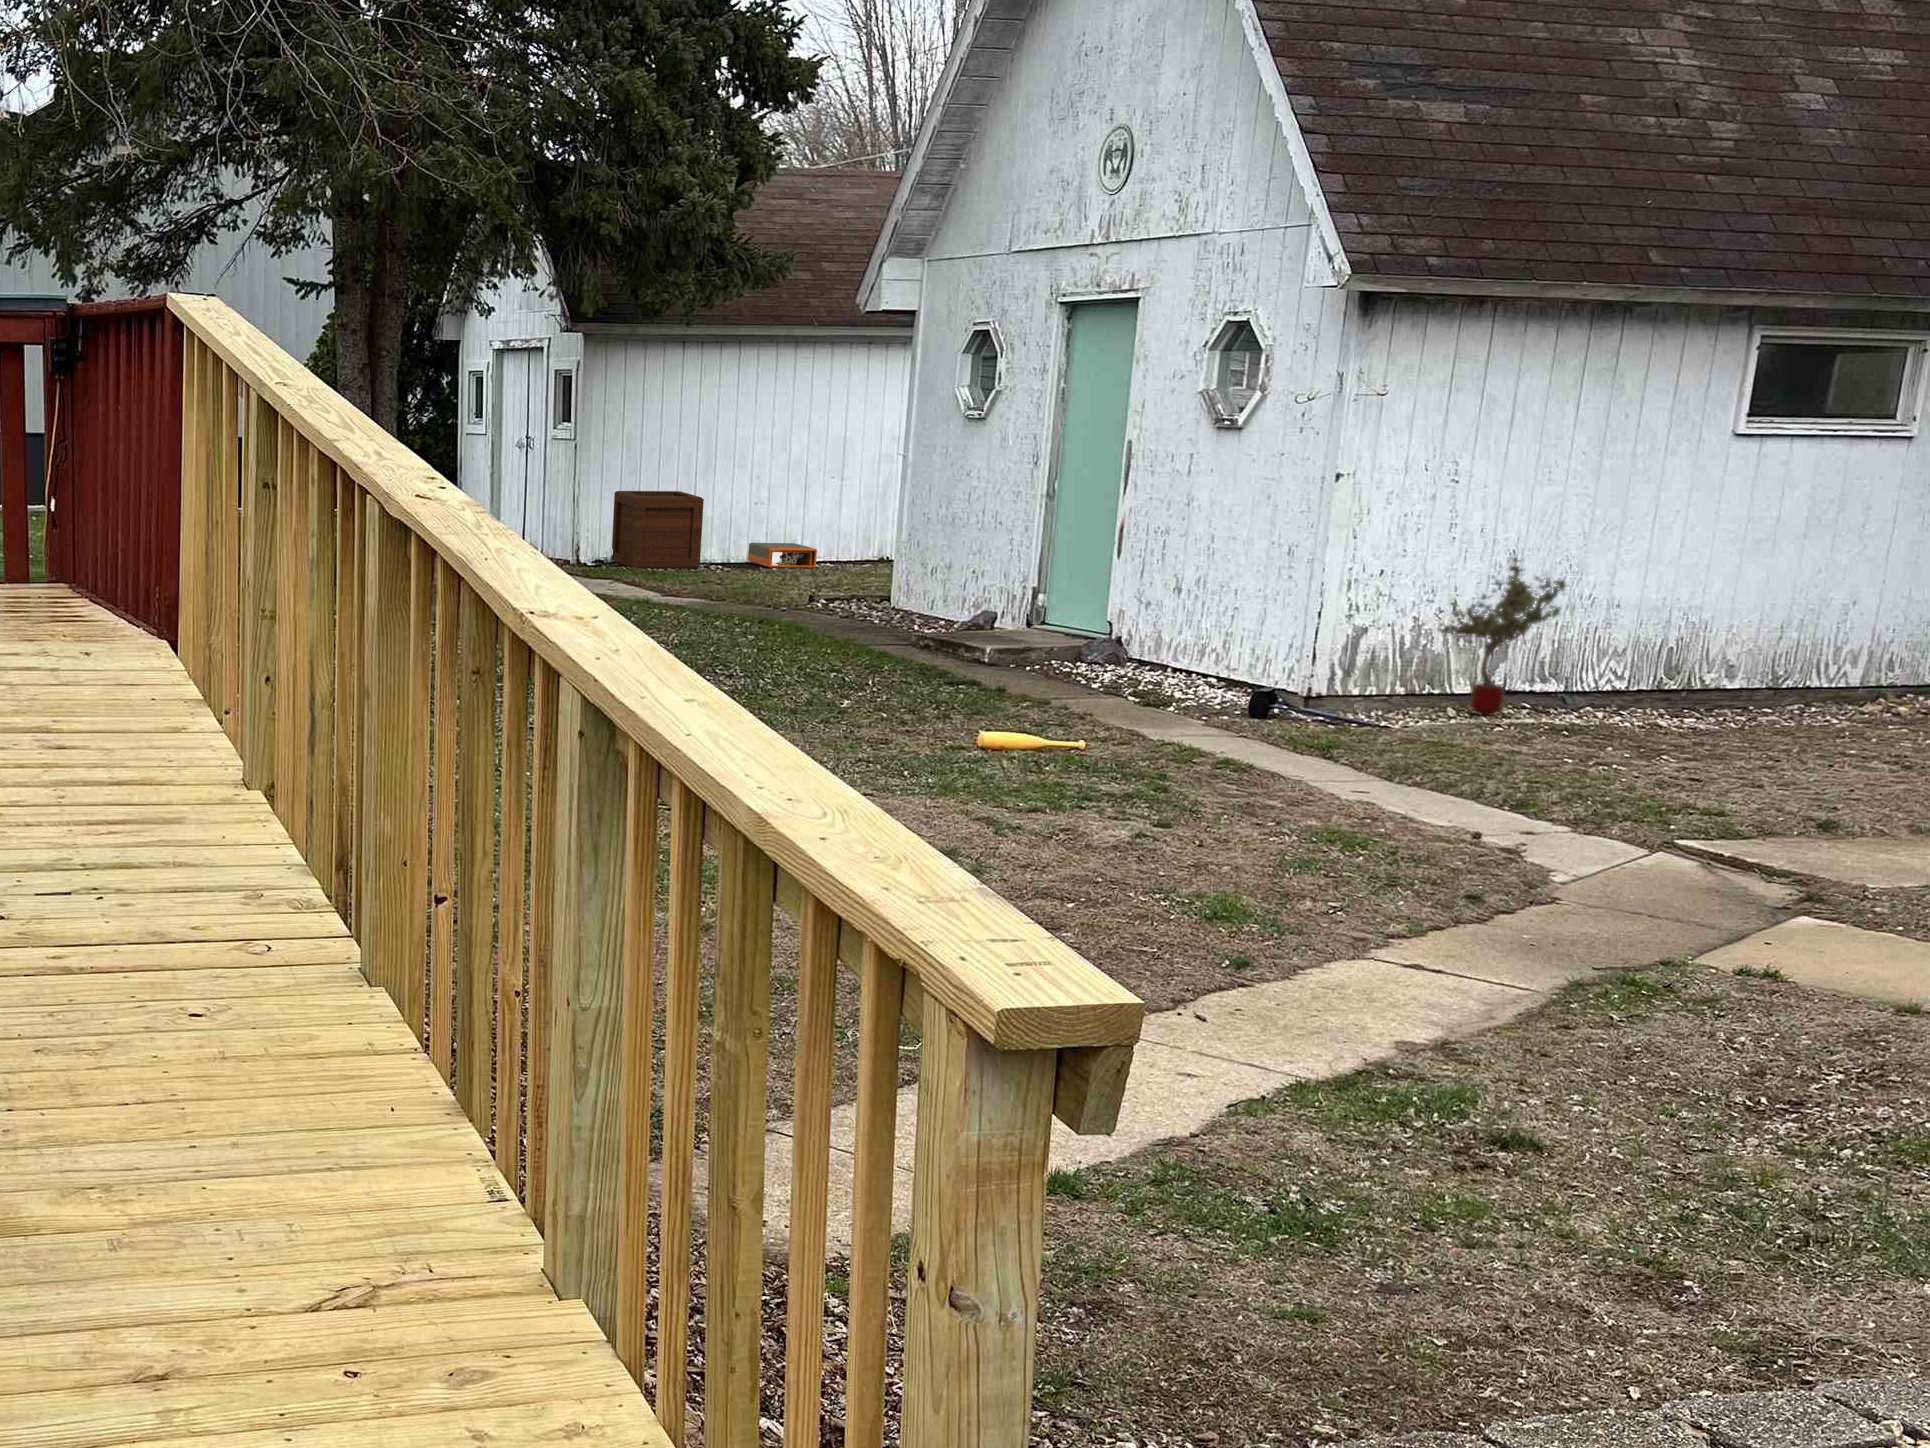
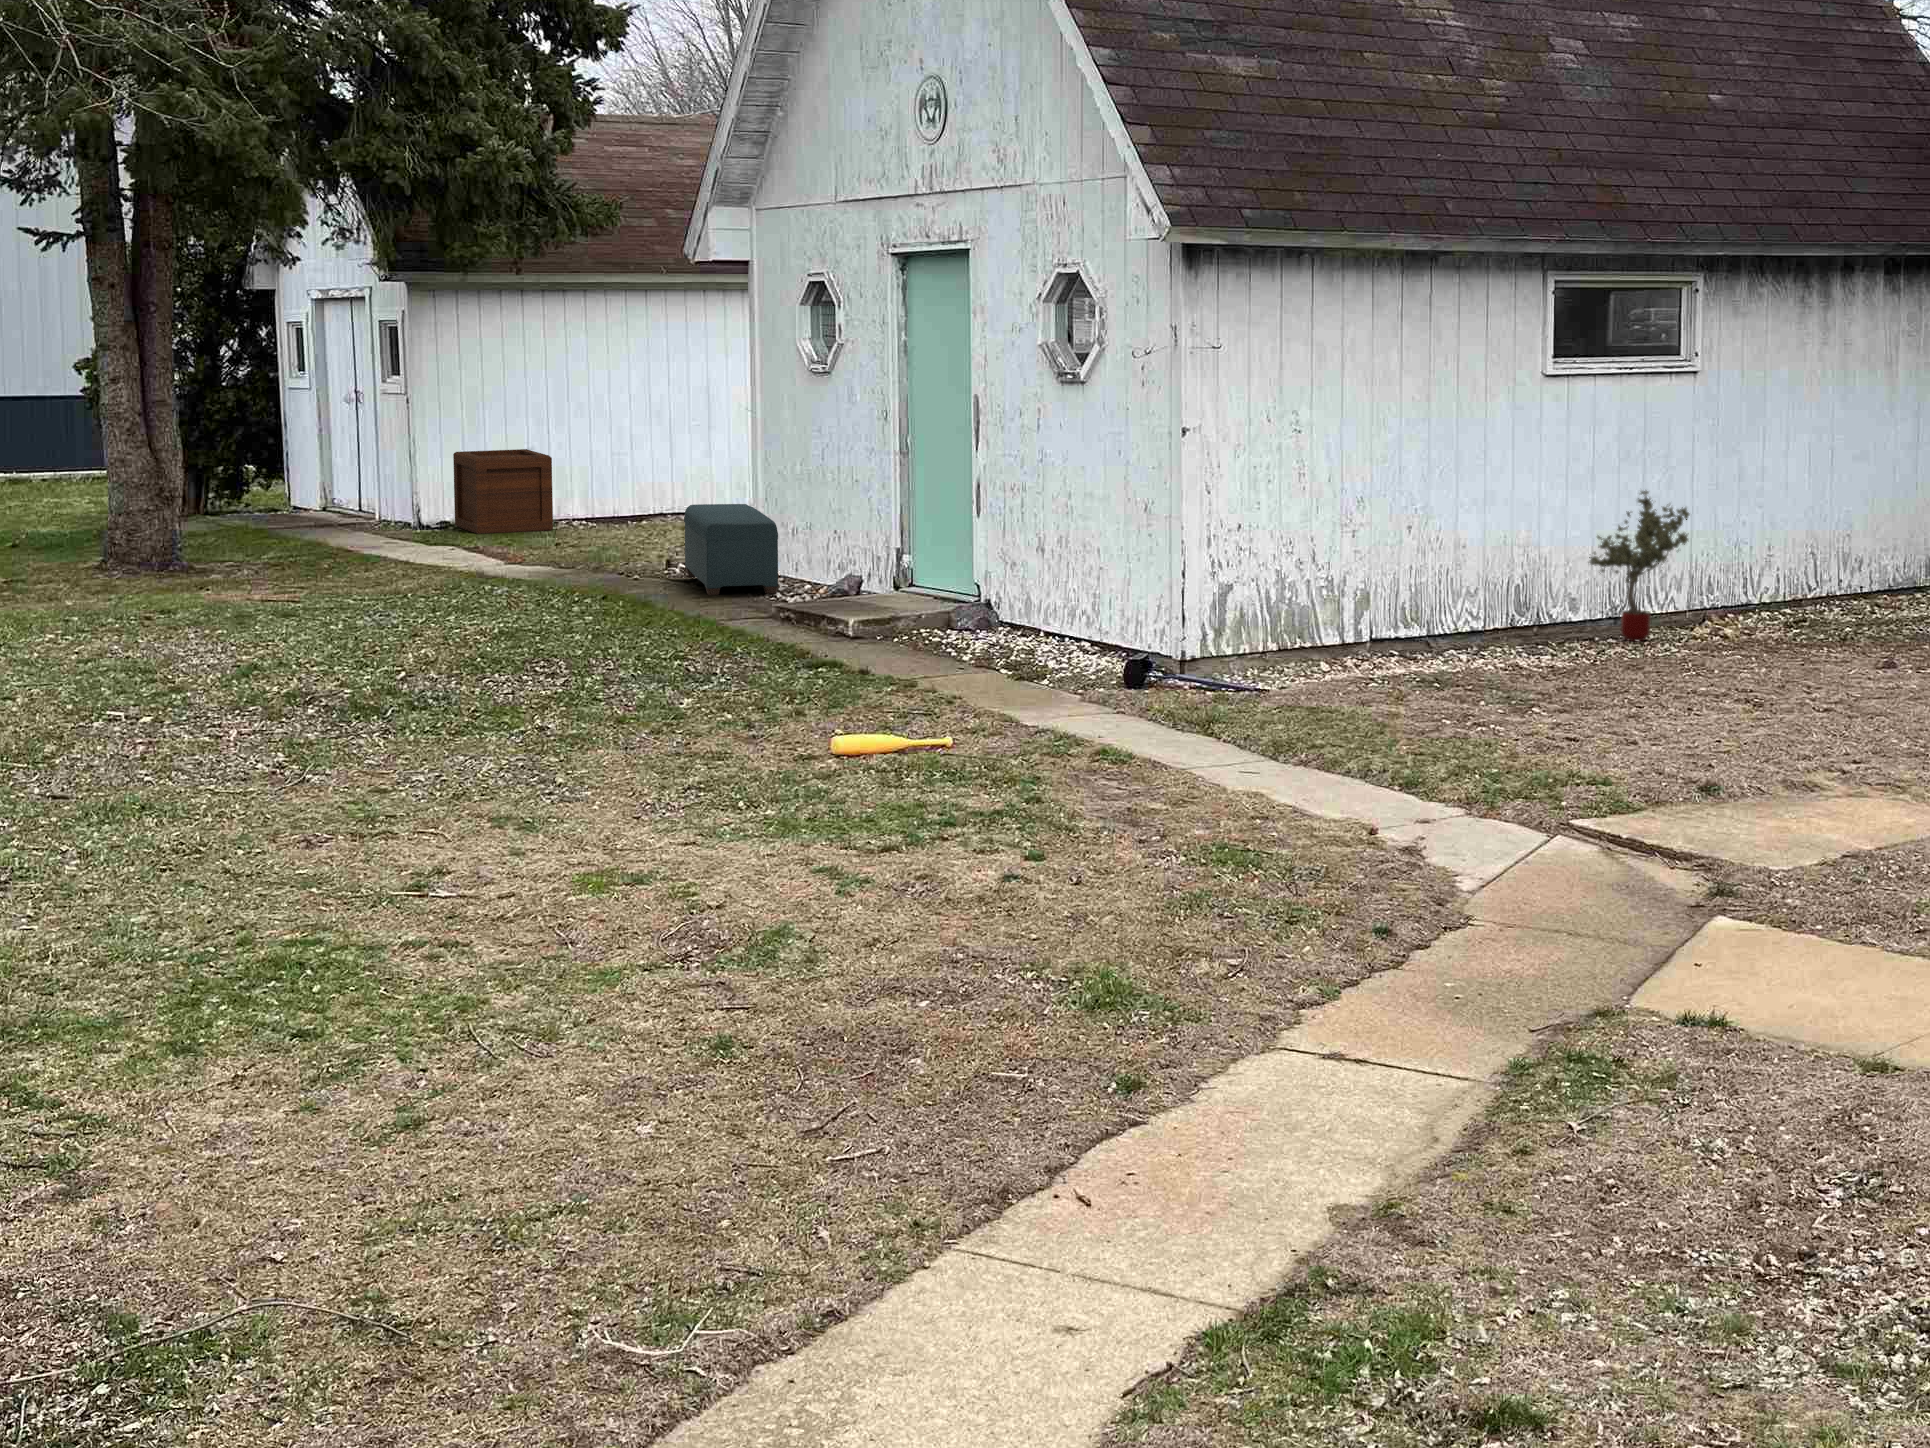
bench: none [829,542,921,629] -> present [684,504,778,595]
storage box: present [748,543,817,568] -> none [608,498,680,525]
potted tree: present [1439,558,1566,716] -> present [1589,491,1690,641]

